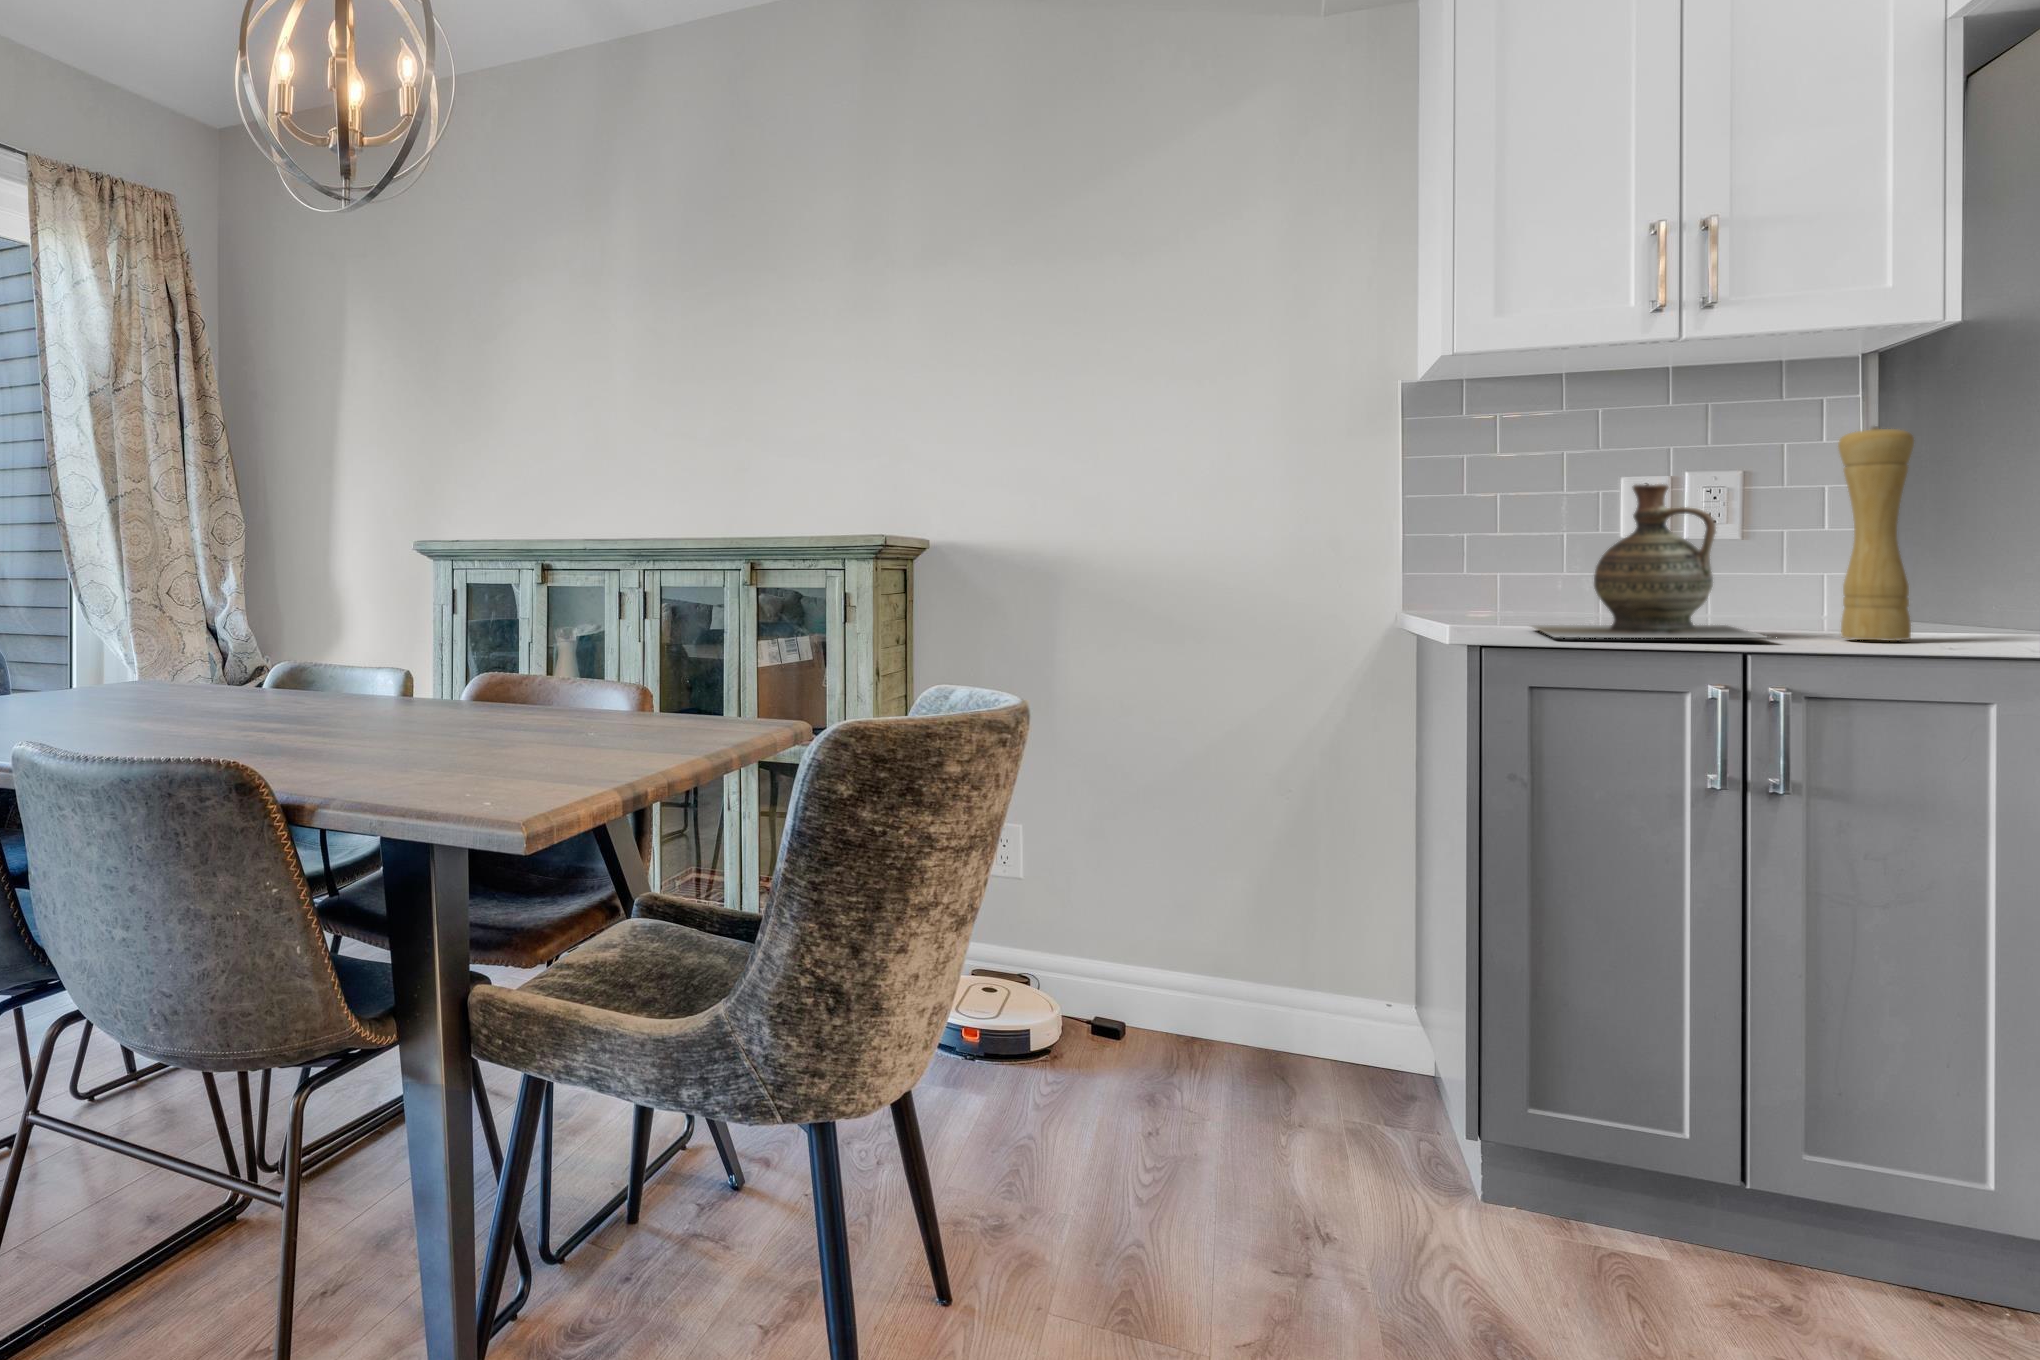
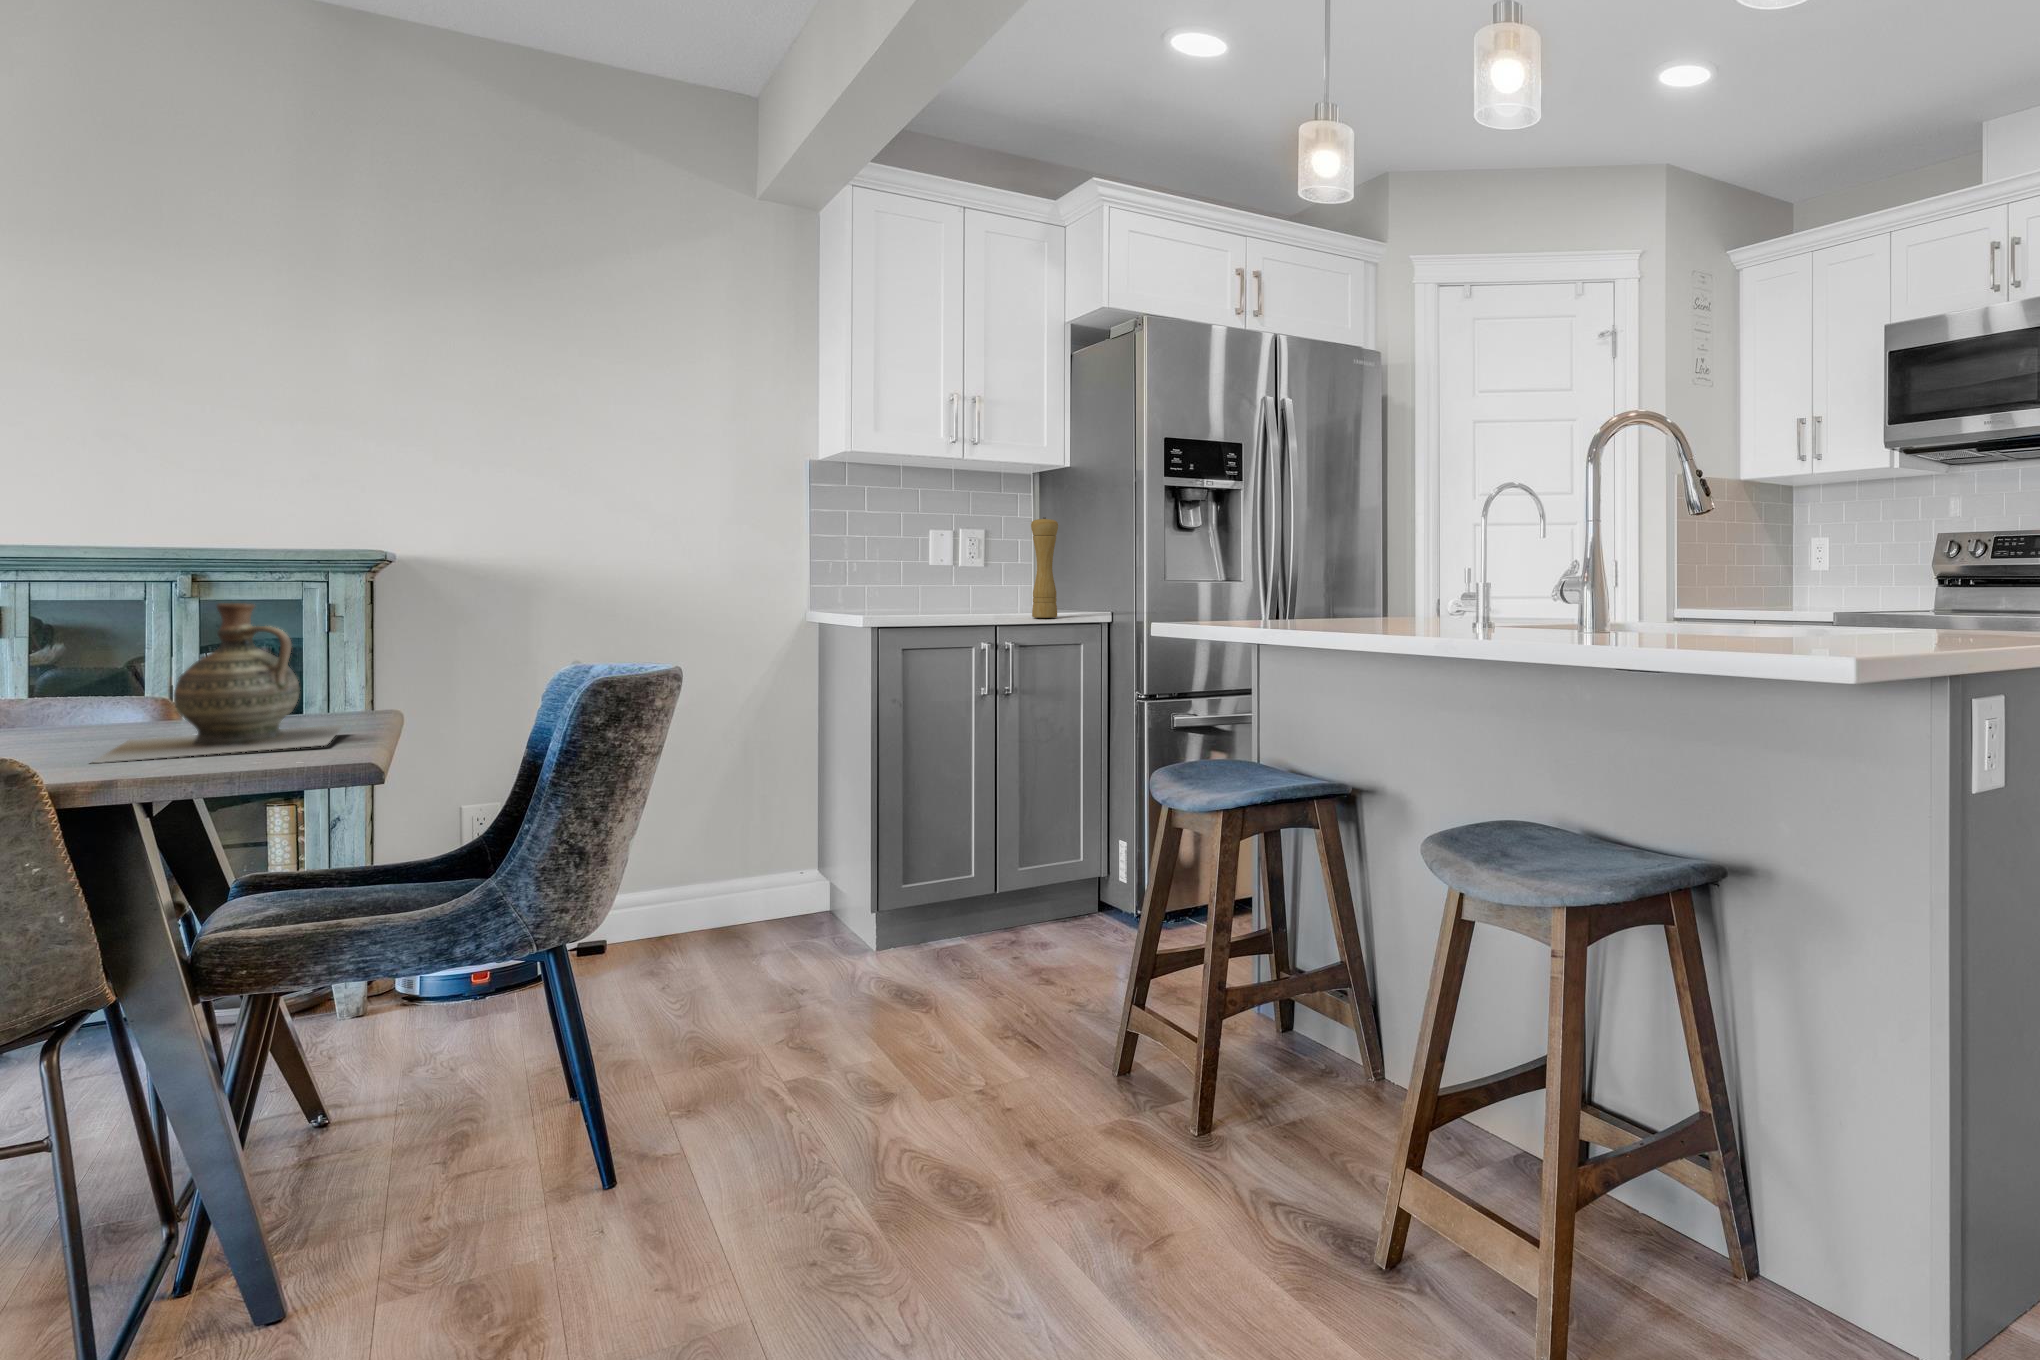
ceramic jug: present [1532,484,1767,638] -> present [93,603,343,763]

